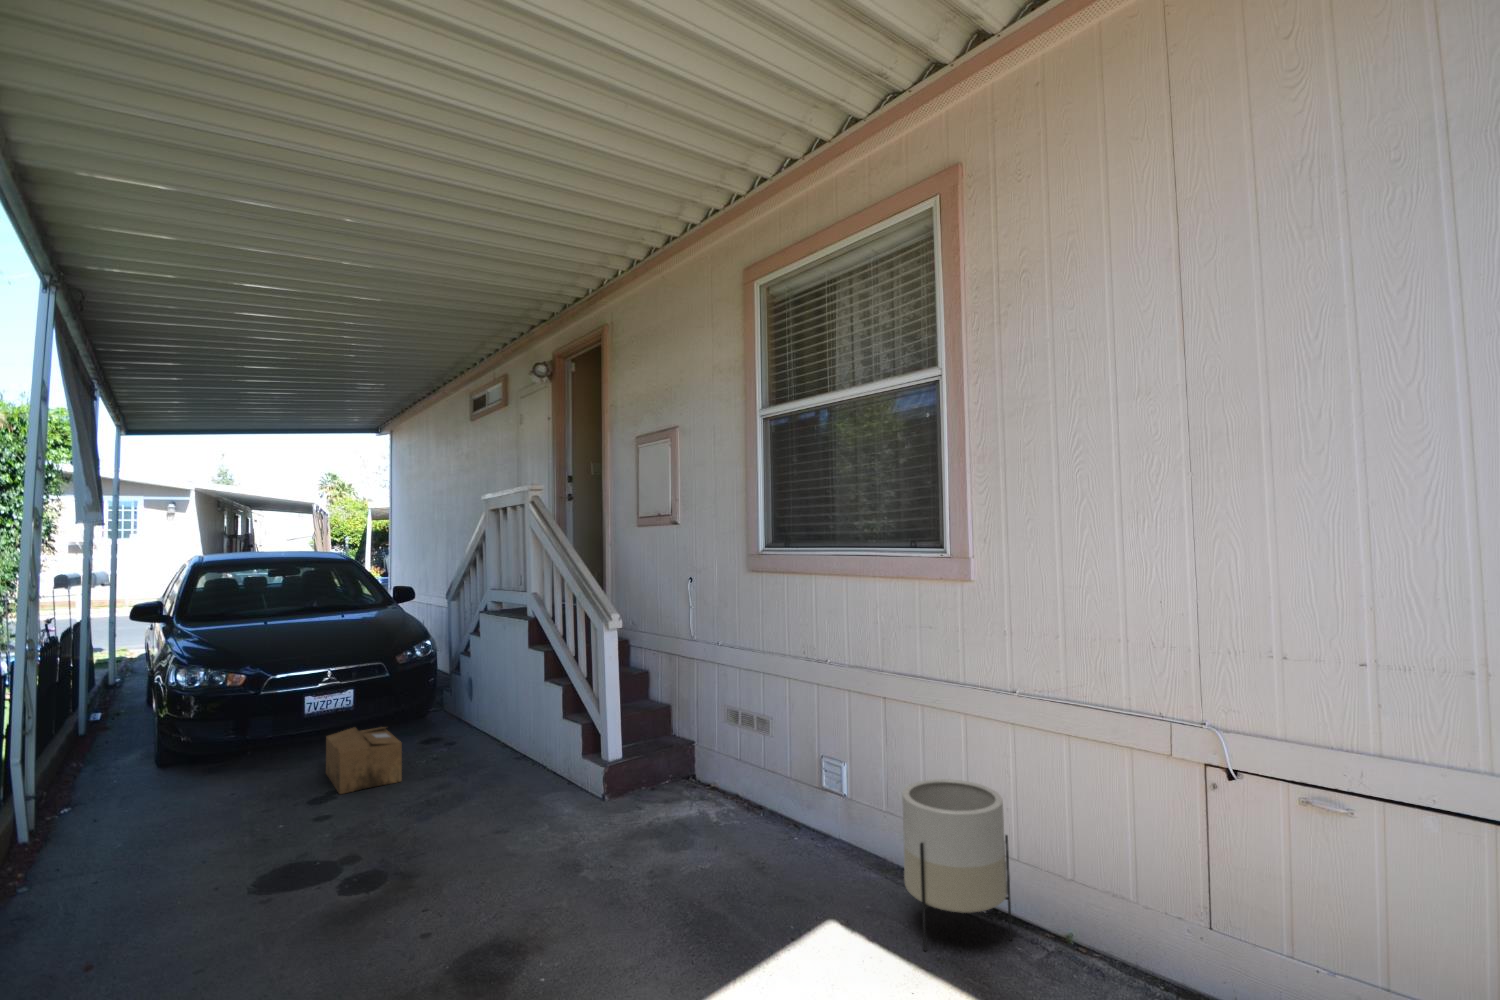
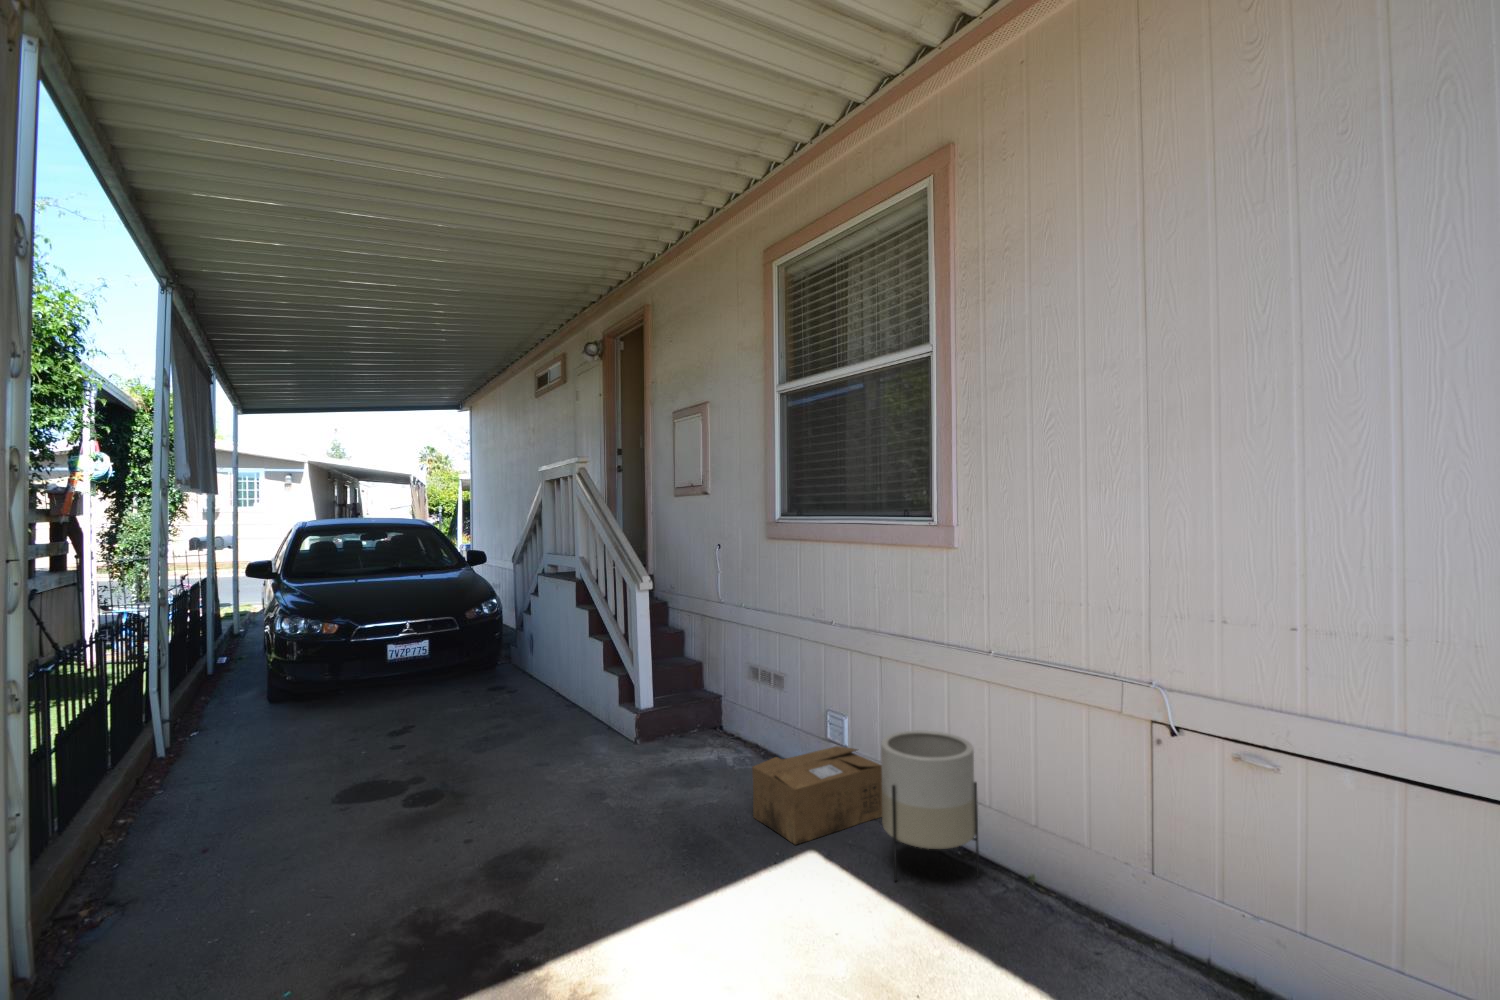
cardboard box: present [326,727,402,794] -> present [752,746,882,845]

